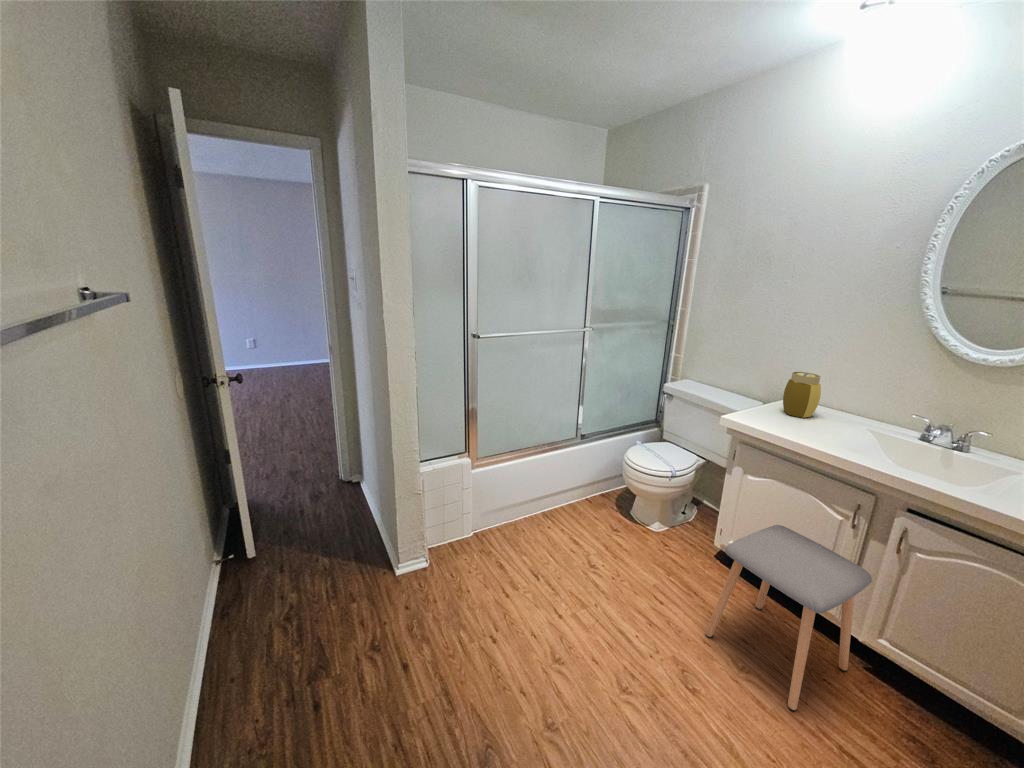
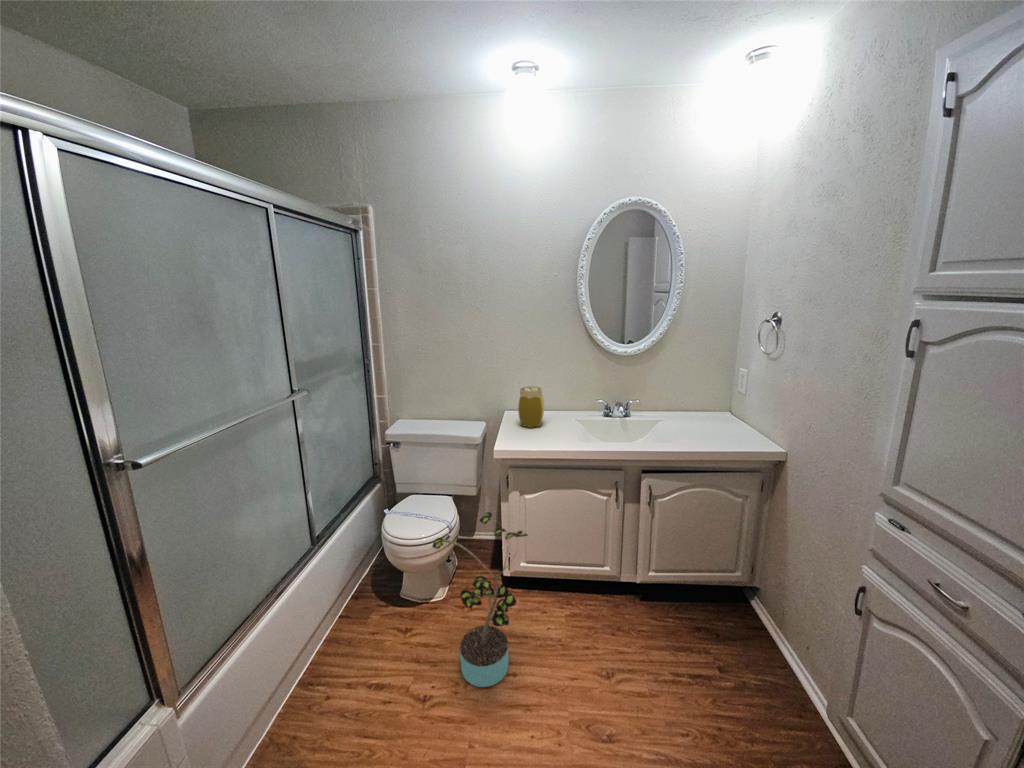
potted plant: none [626,461,704,599] -> present [433,512,527,687]
stool: present [705,525,872,711] -> none [562,527,661,678]

